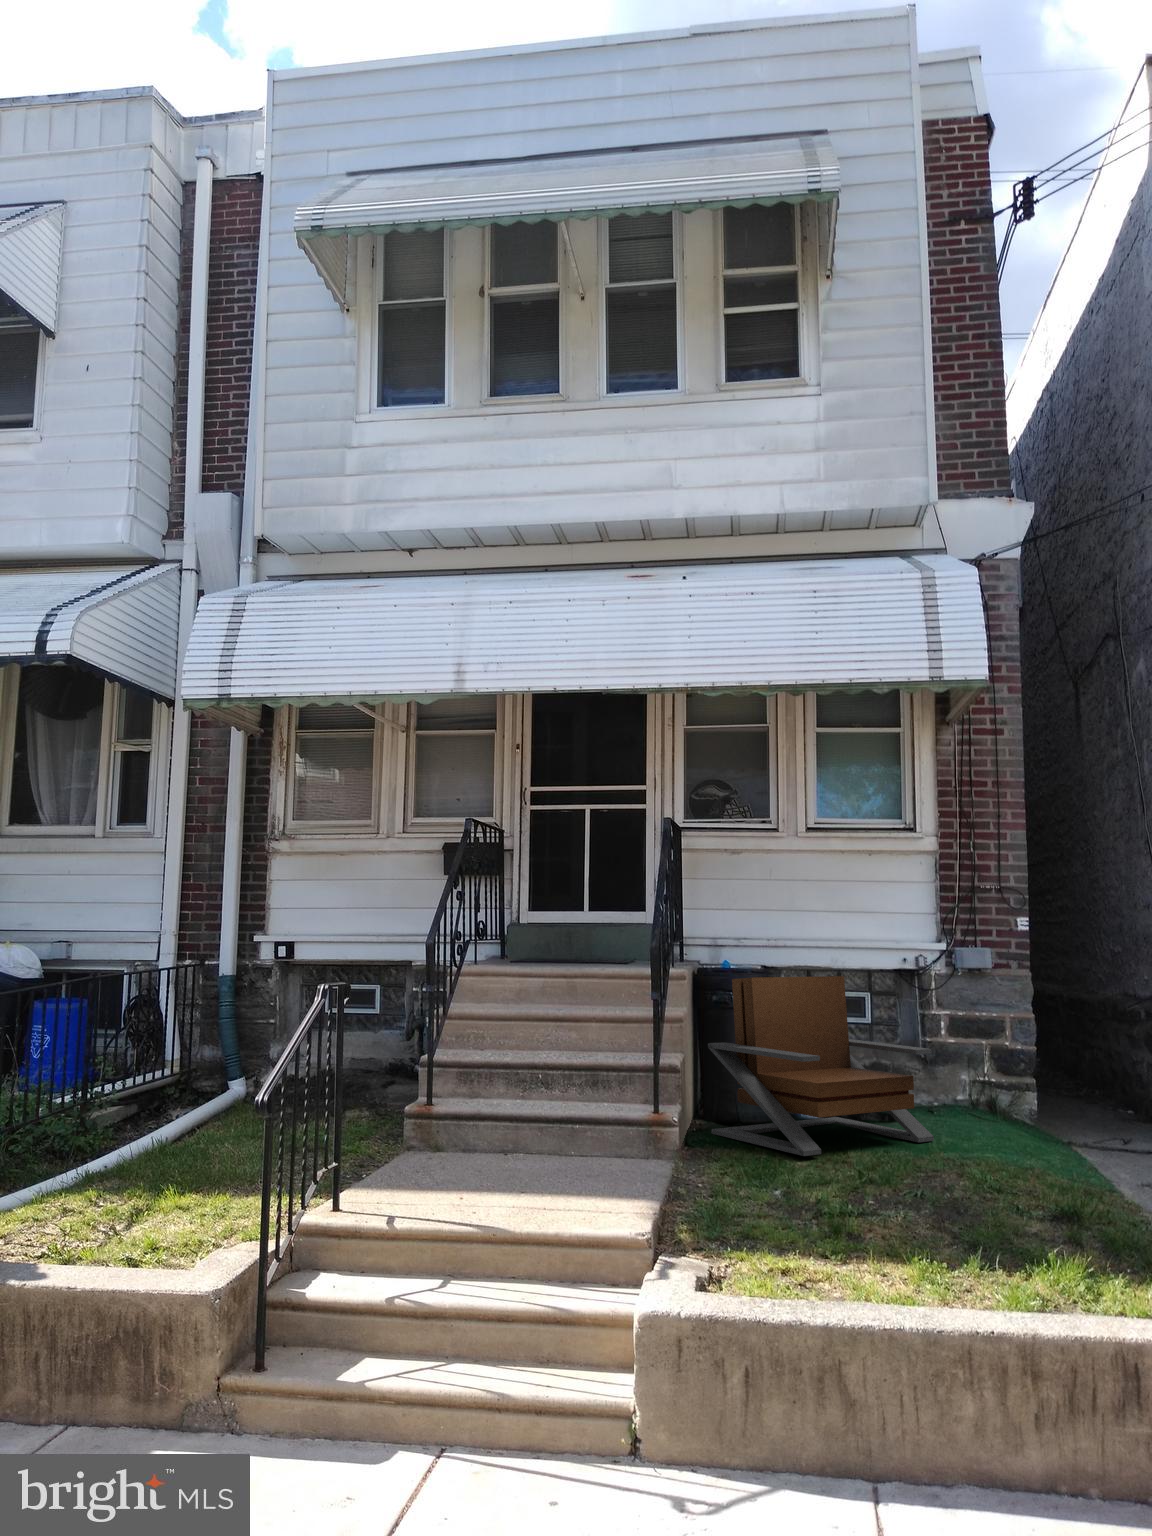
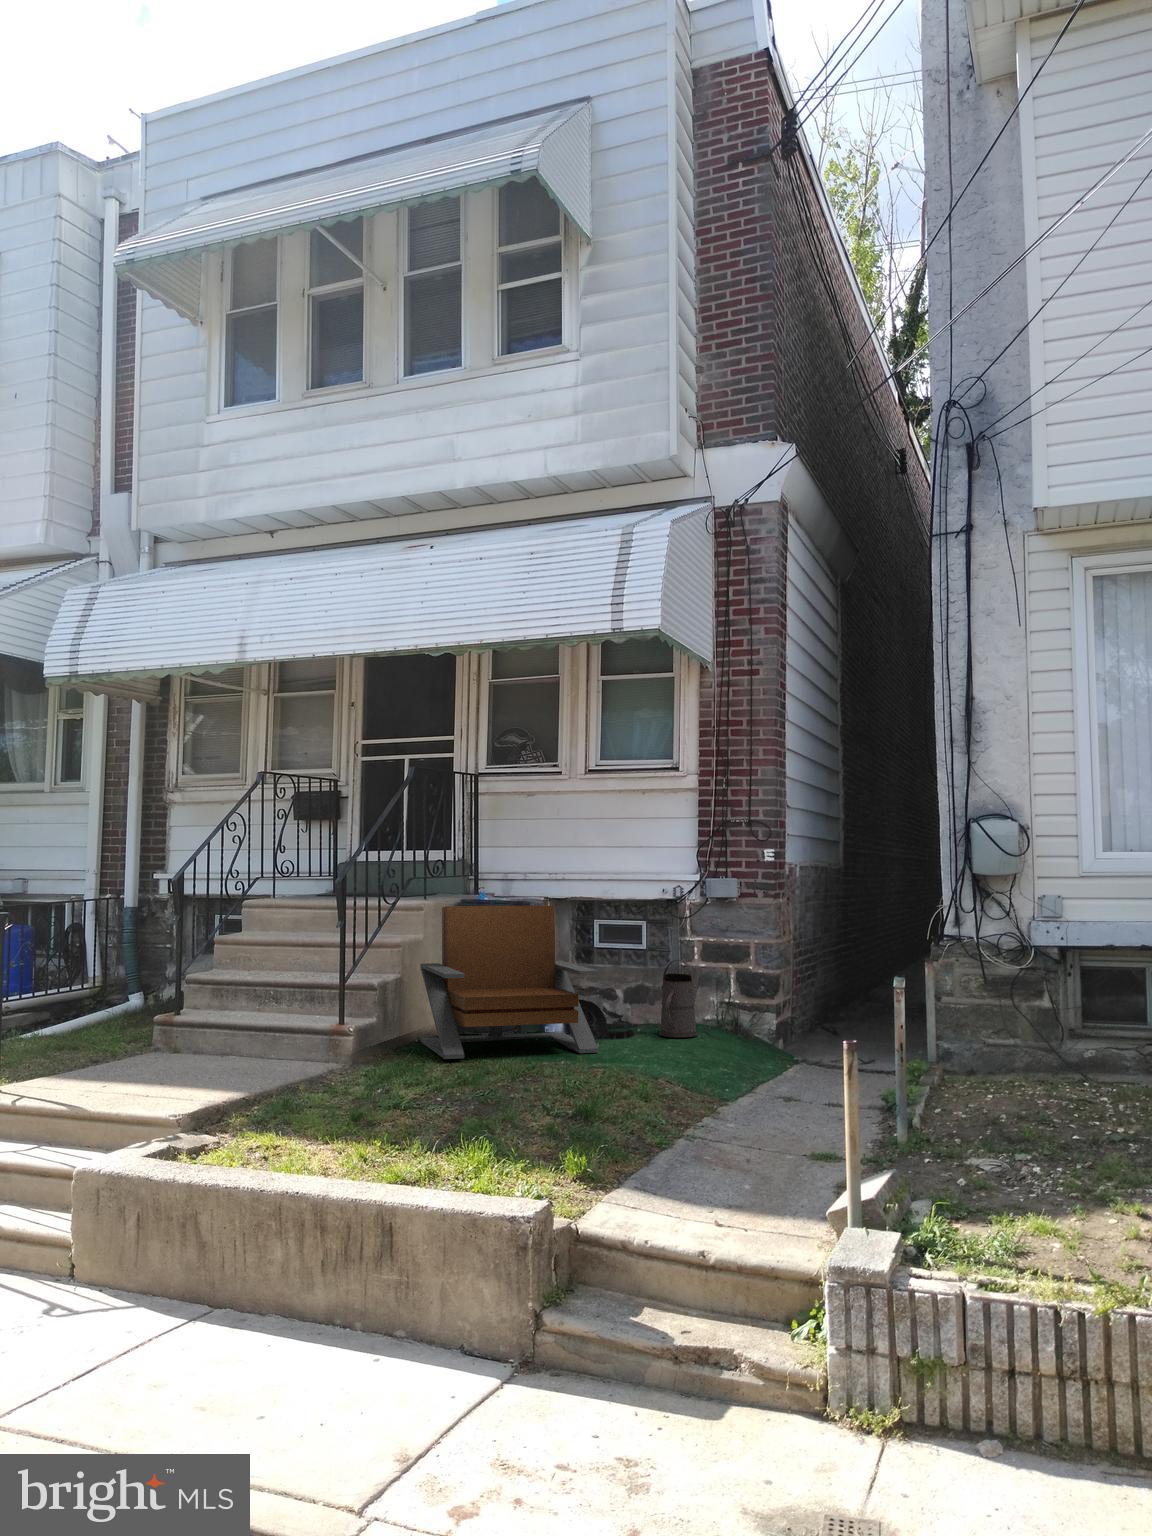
watering can: none [939,1034,982,1119] -> present [659,960,701,1037]

